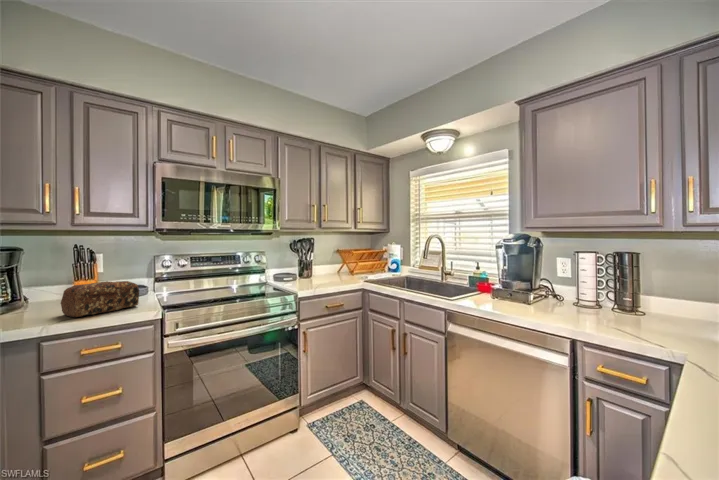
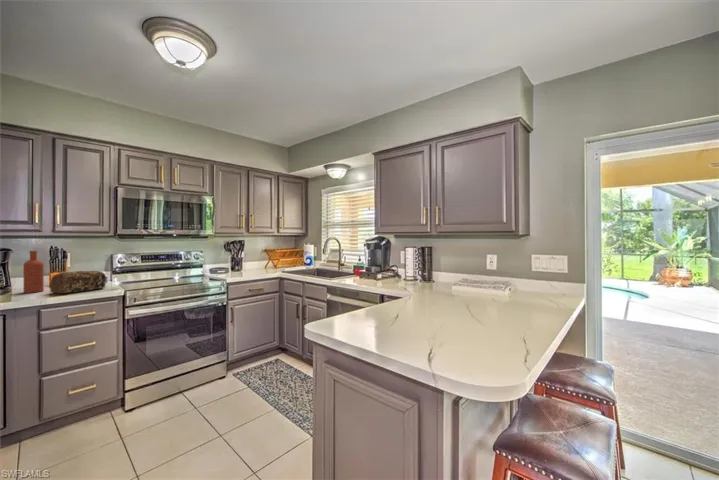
bottle: none [29,252,58,313] -> present [23,251,44,293]

